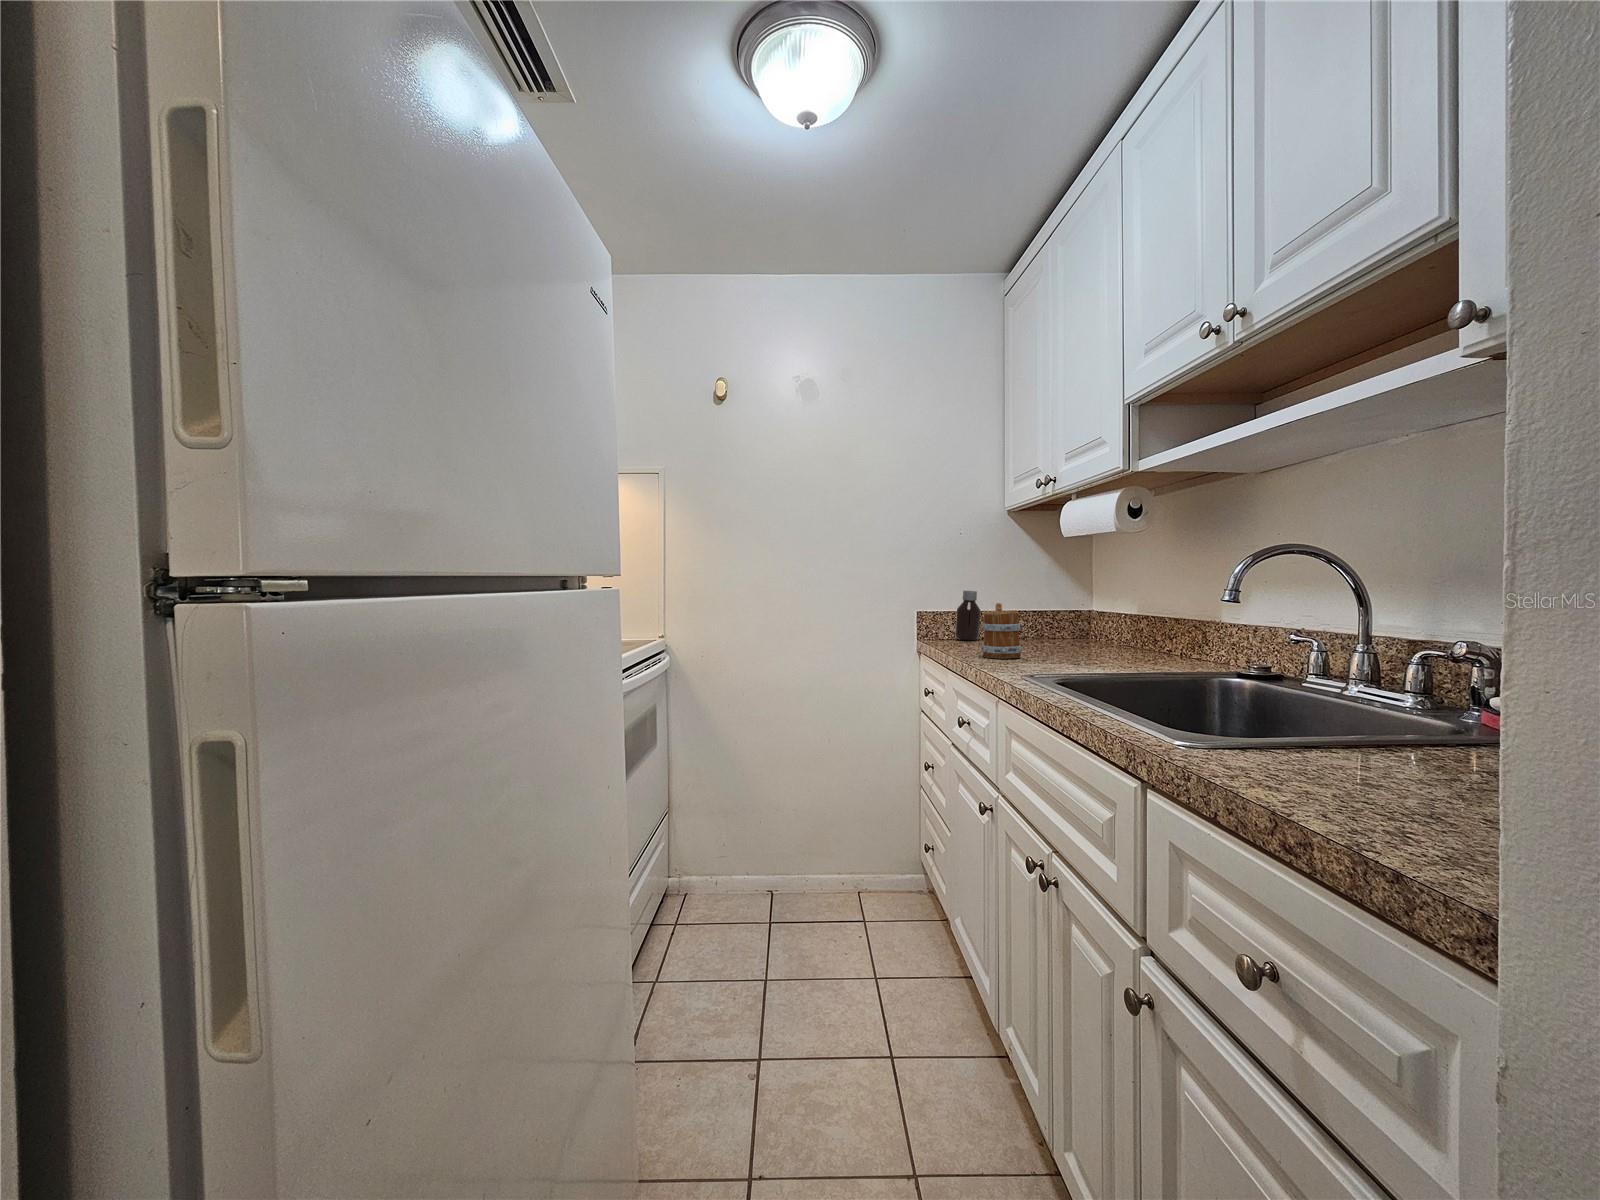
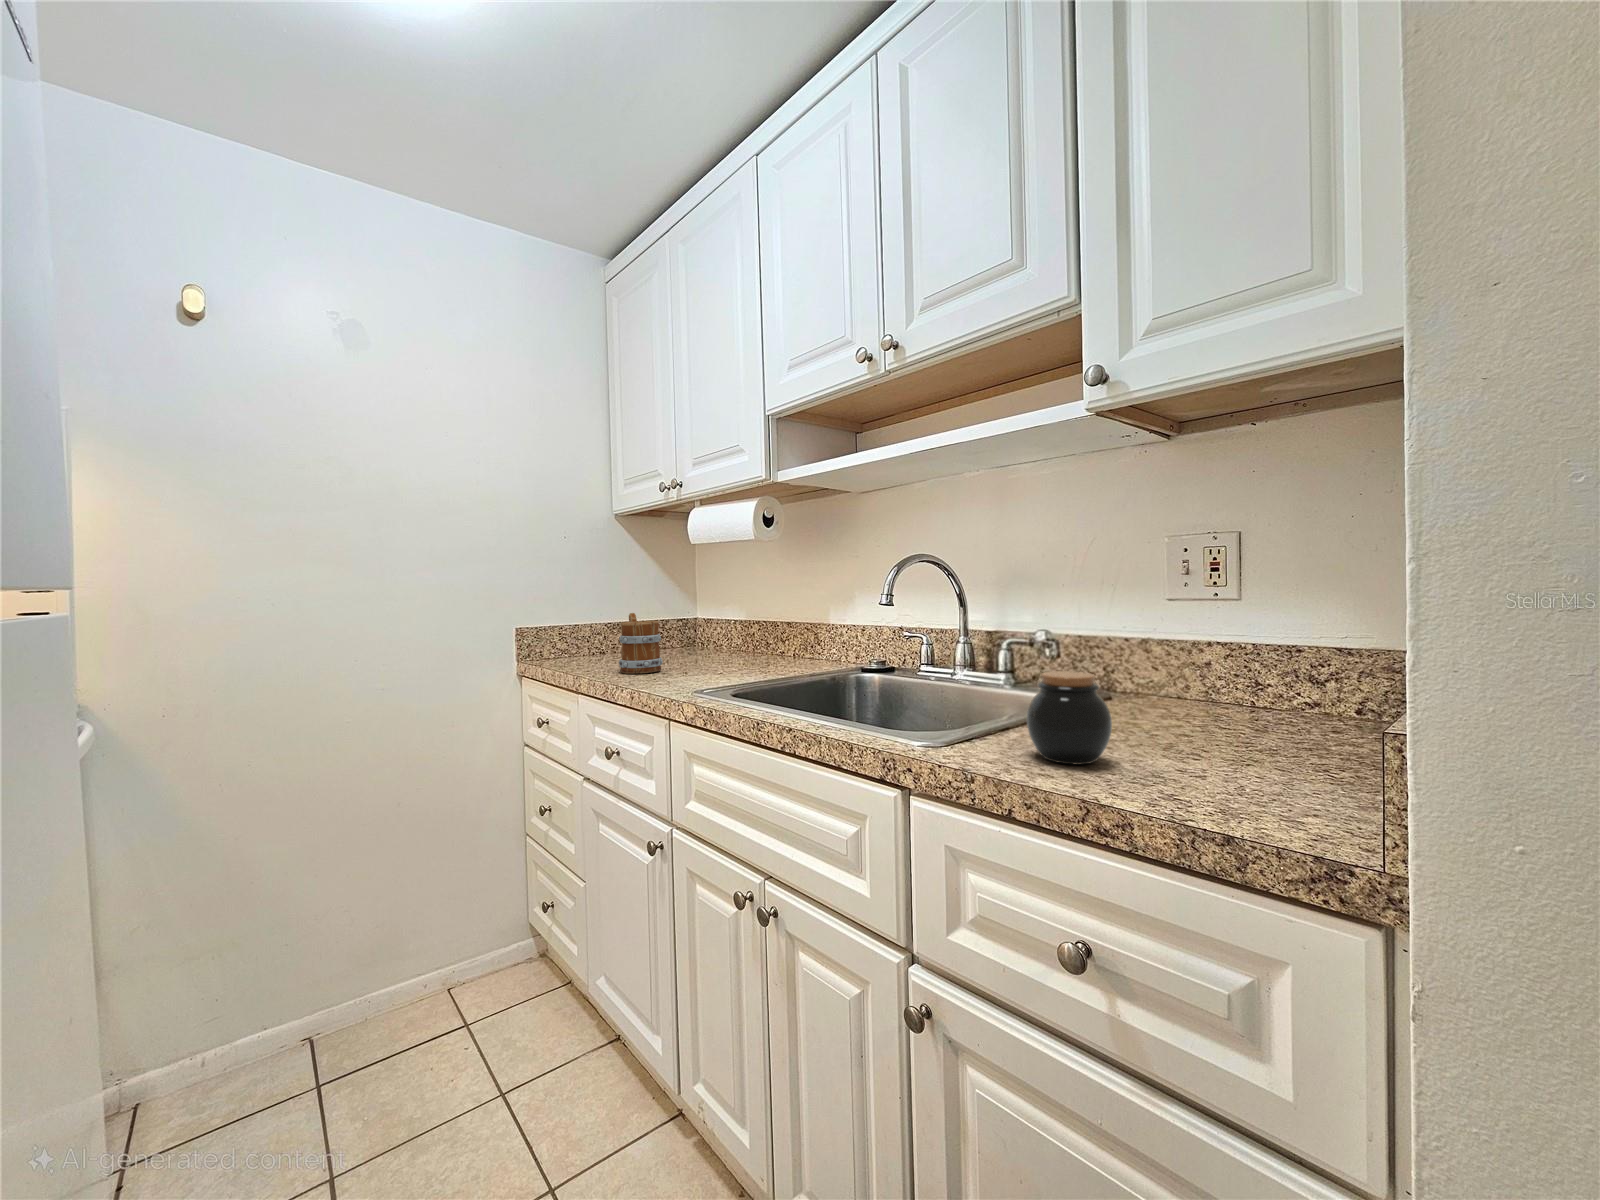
bottle: present [955,591,981,640] -> none [566,600,595,656]
jar: none [1278,683,1394,791] -> present [1027,671,1112,765]

